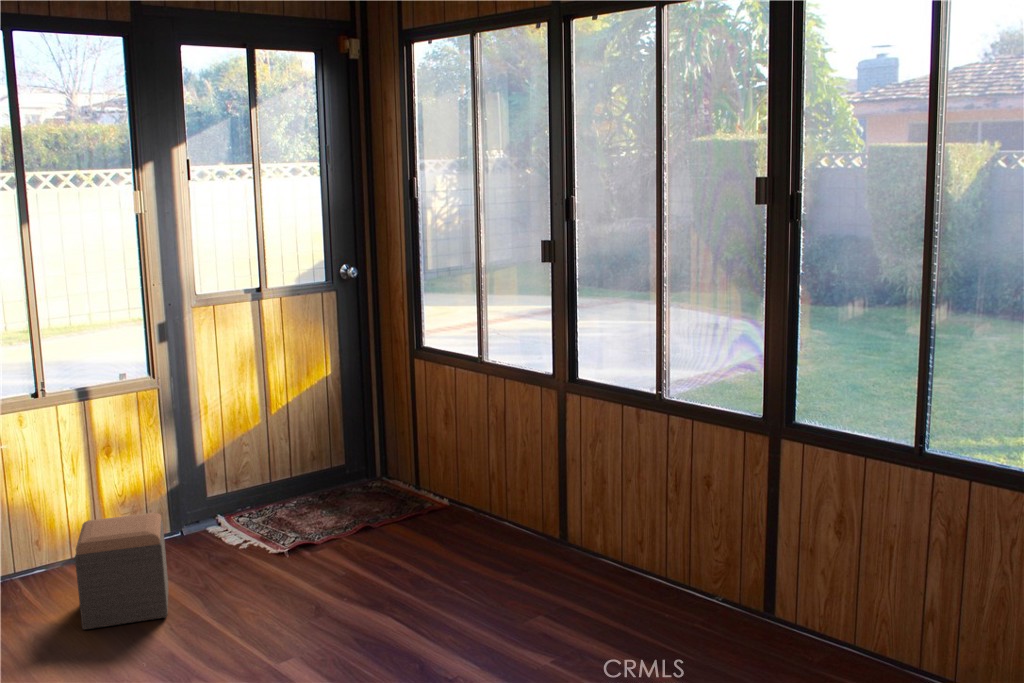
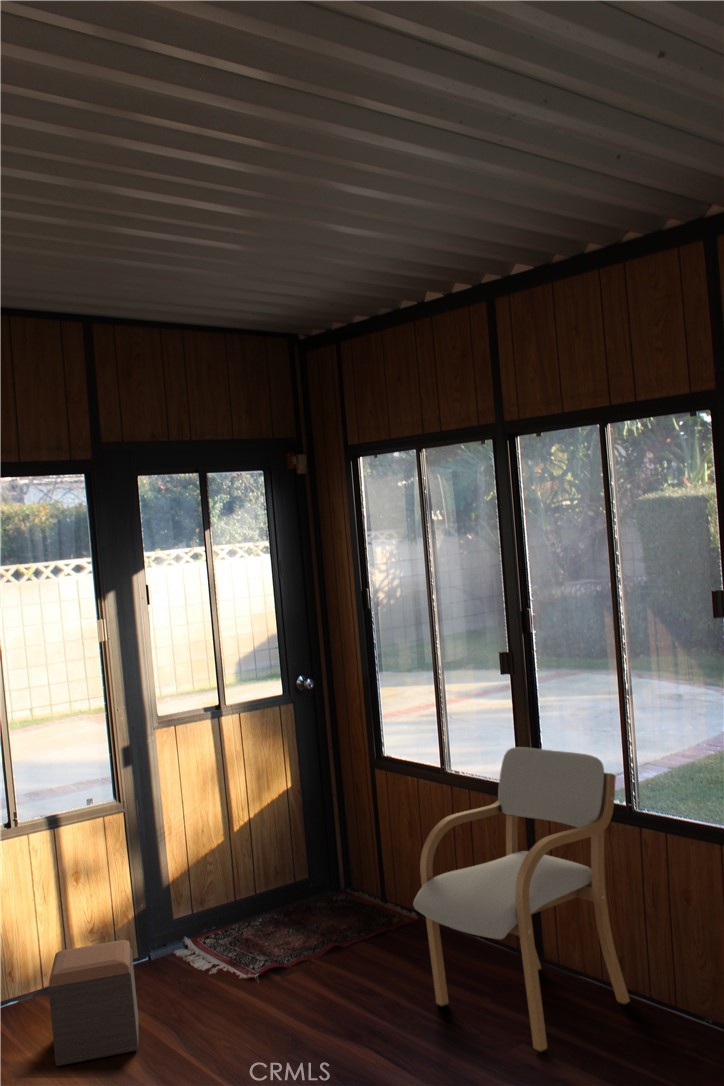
armchair: none [450,347,658,631] -> present [413,747,630,1053]

